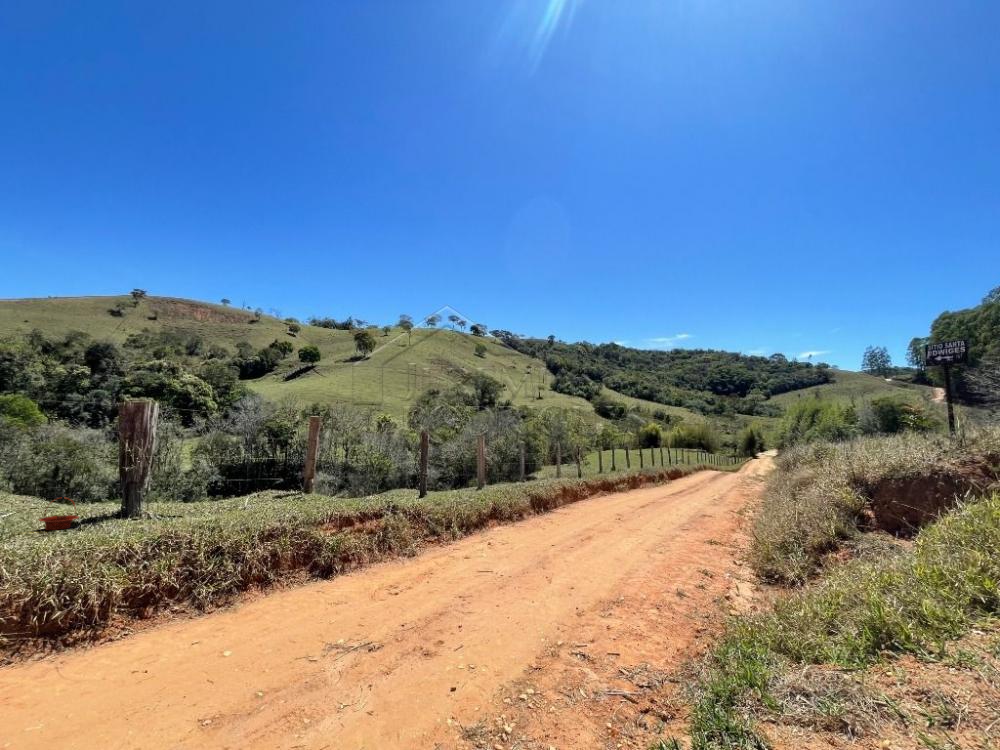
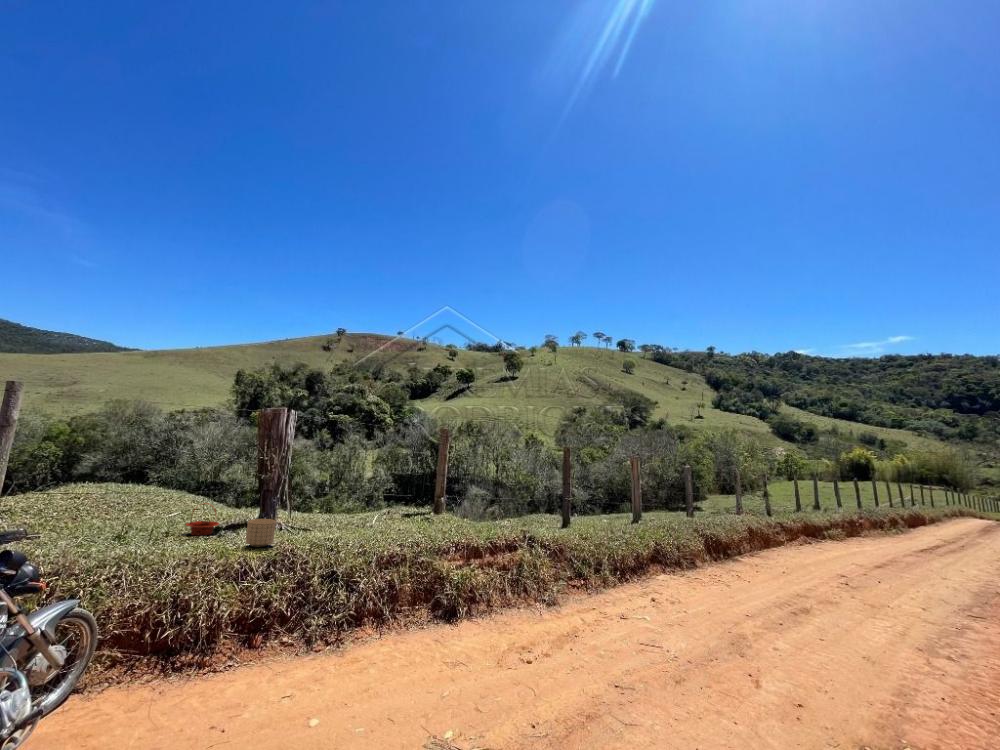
planter: none [122,506,154,533] -> present [246,519,276,547]

